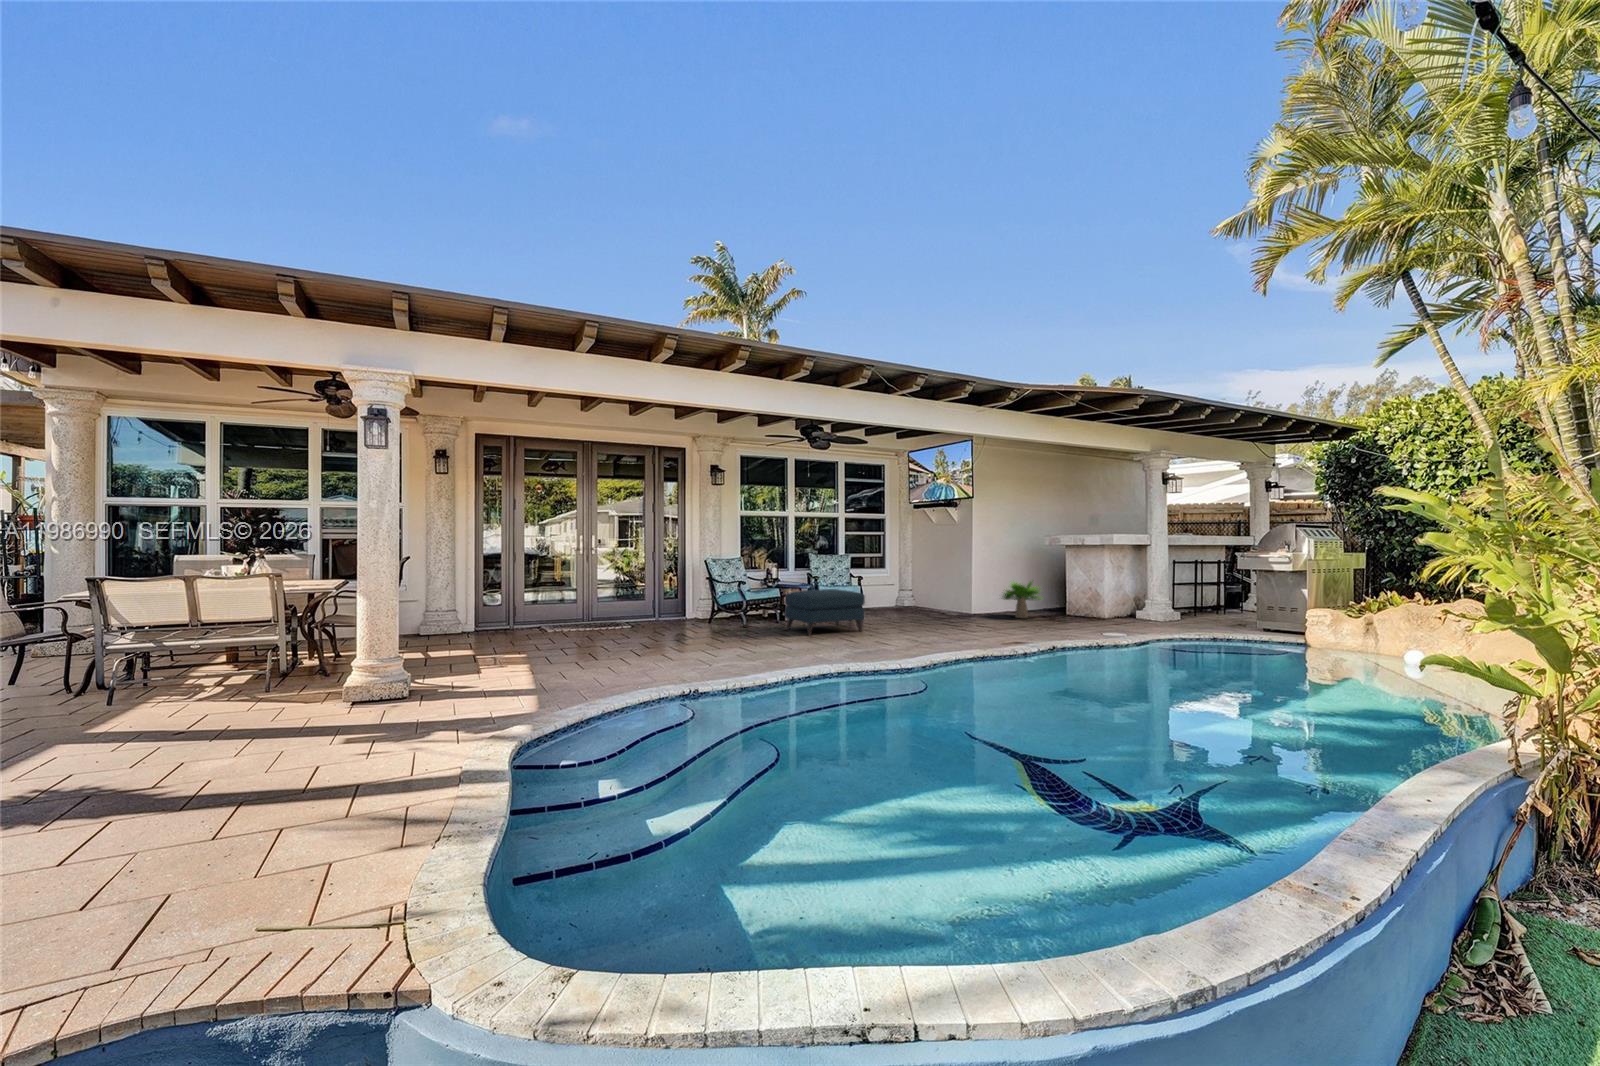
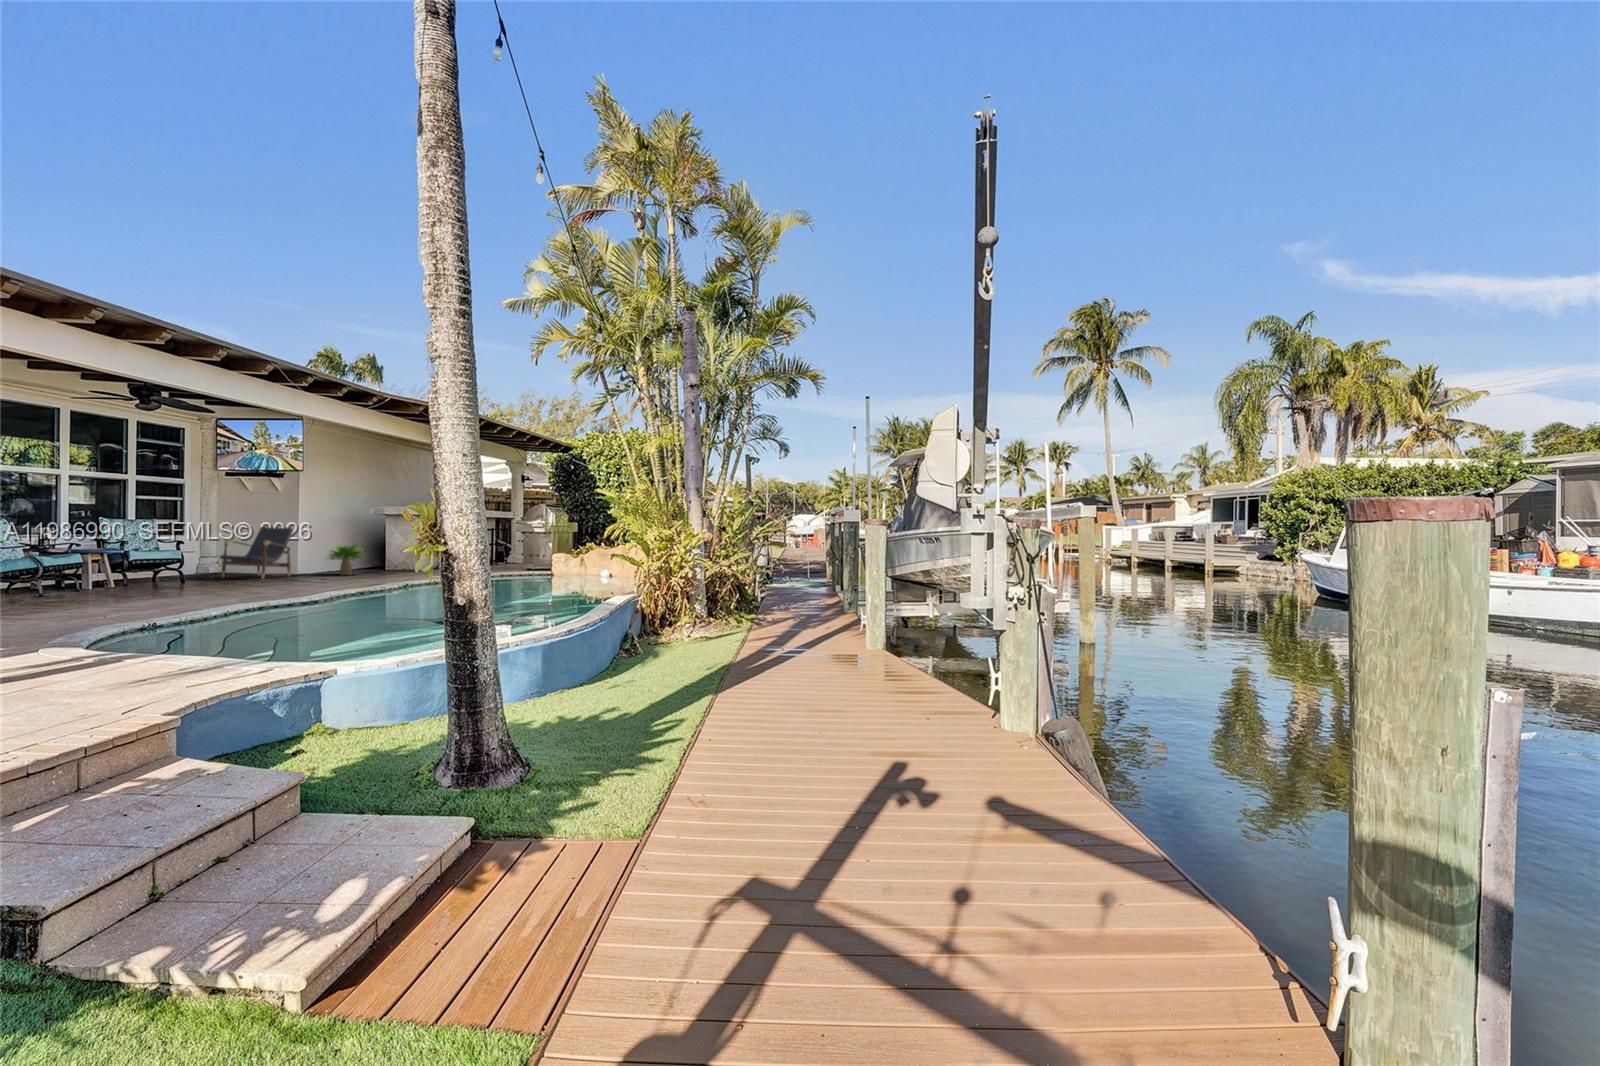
lounge chair: none [903,561,967,619] -> present [220,527,293,579]
ottoman: present [785,589,865,635] -> none [103,551,210,594]

